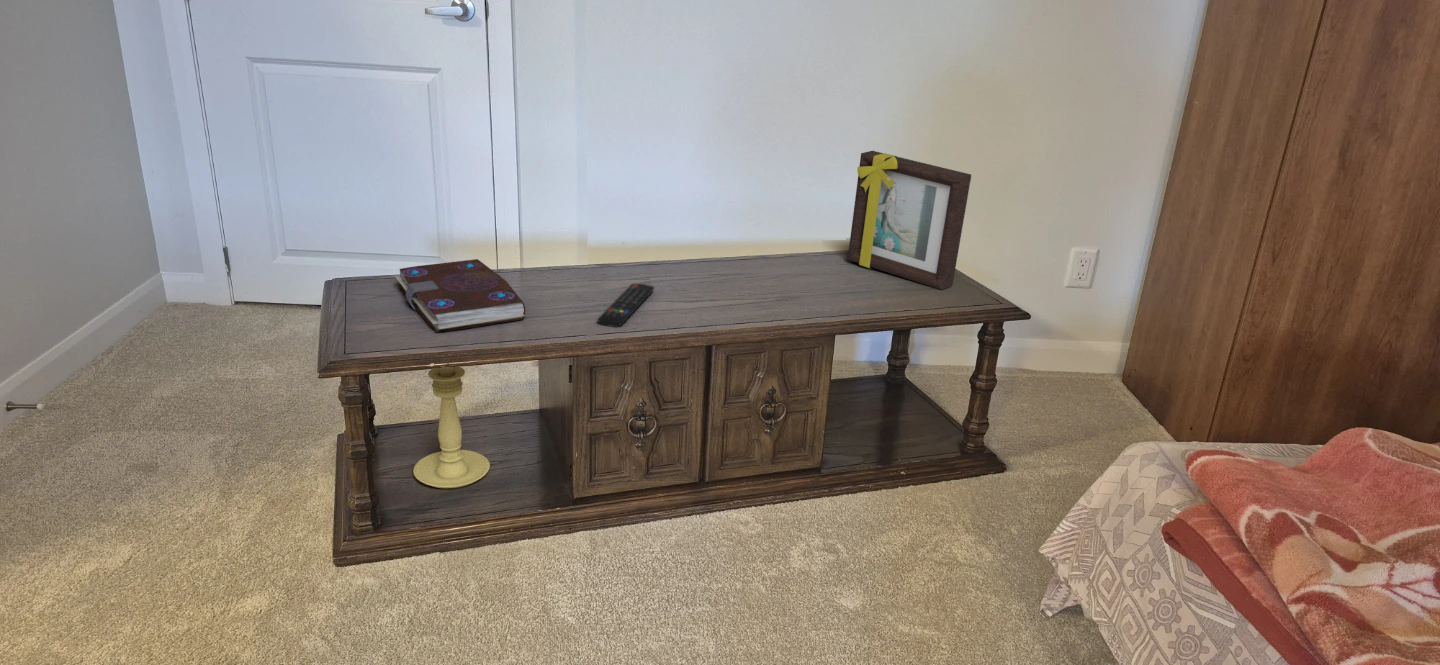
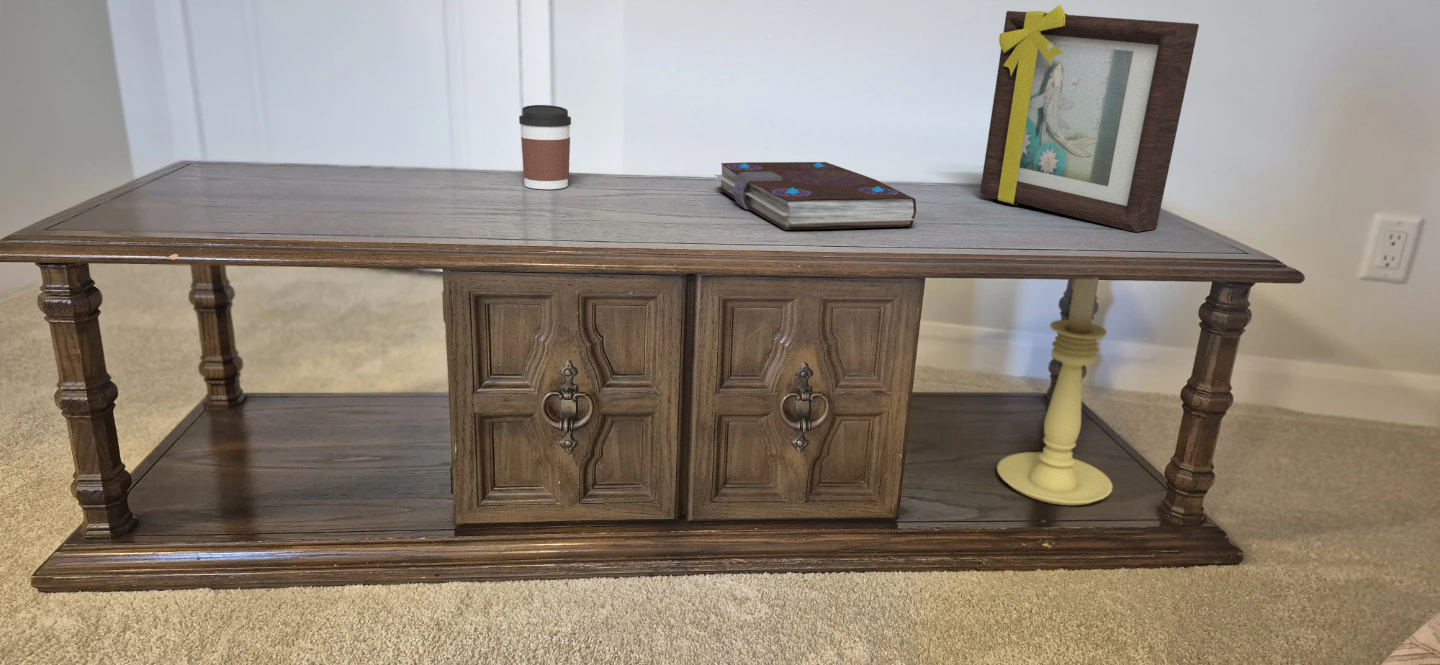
coffee cup: none [565,223,598,279] -> present [519,105,571,189]
book: present [396,259,525,332] -> present [715,162,916,230]
remote control: present [598,284,654,327] -> none [502,191,636,233]
candle holder: present [413,363,490,488] -> present [997,278,1112,505]

